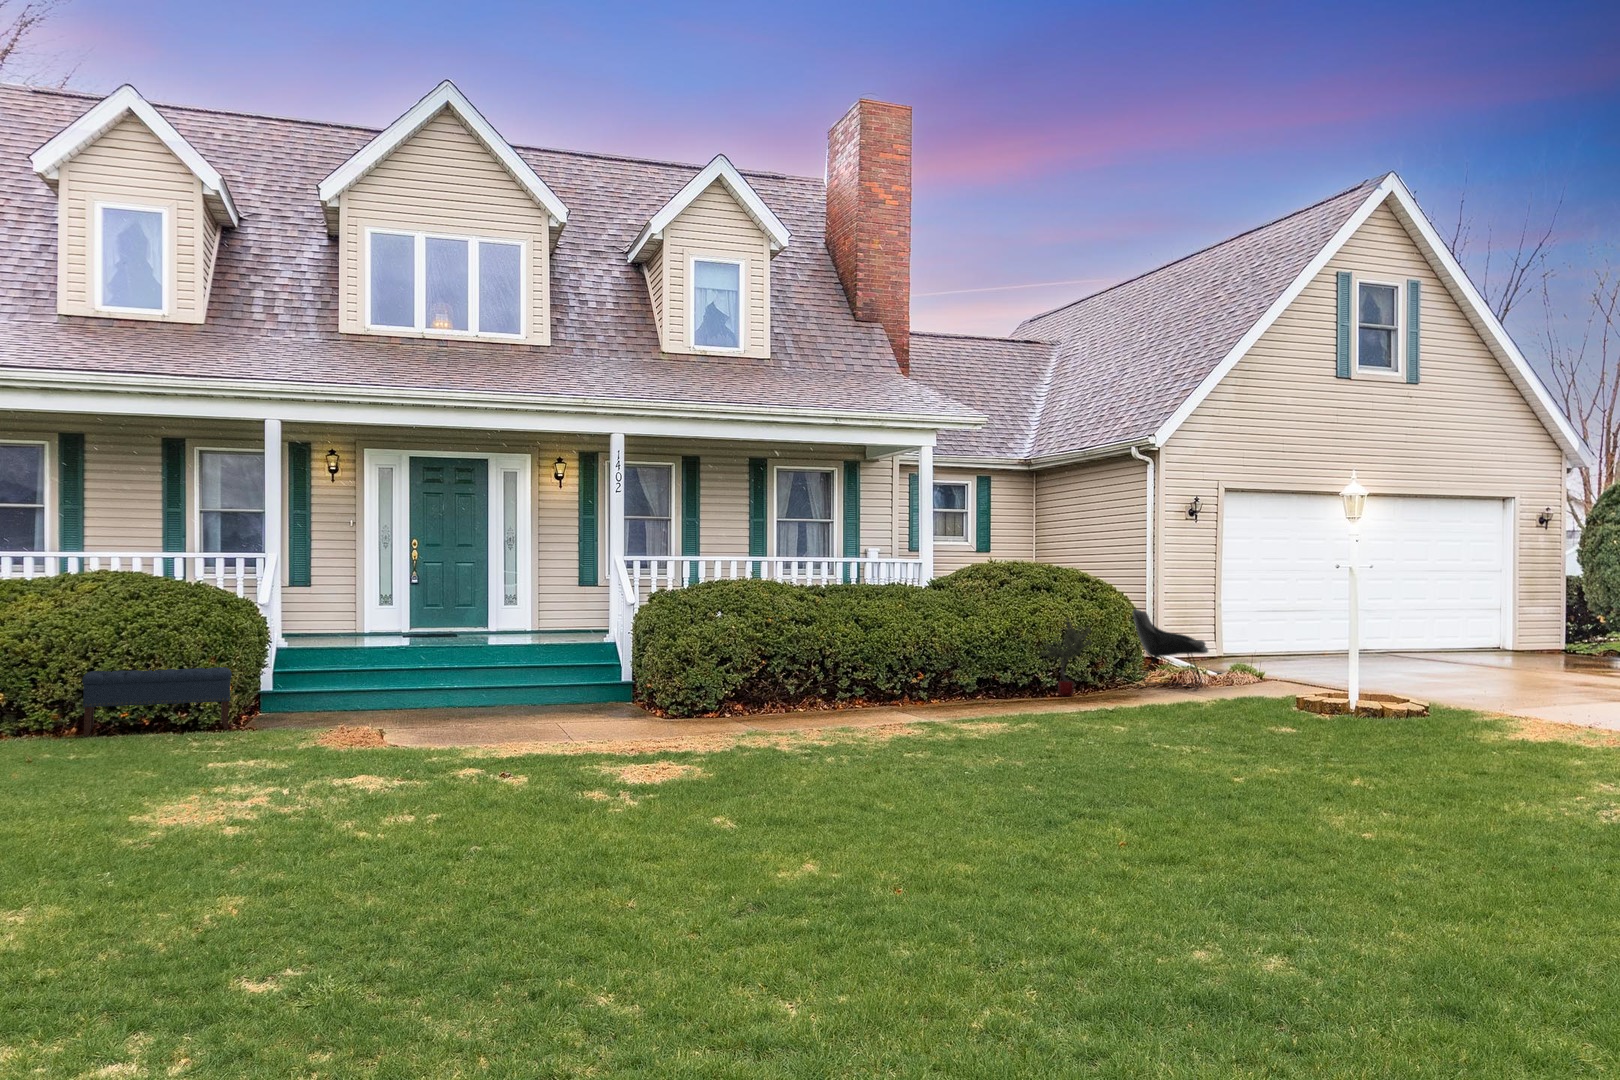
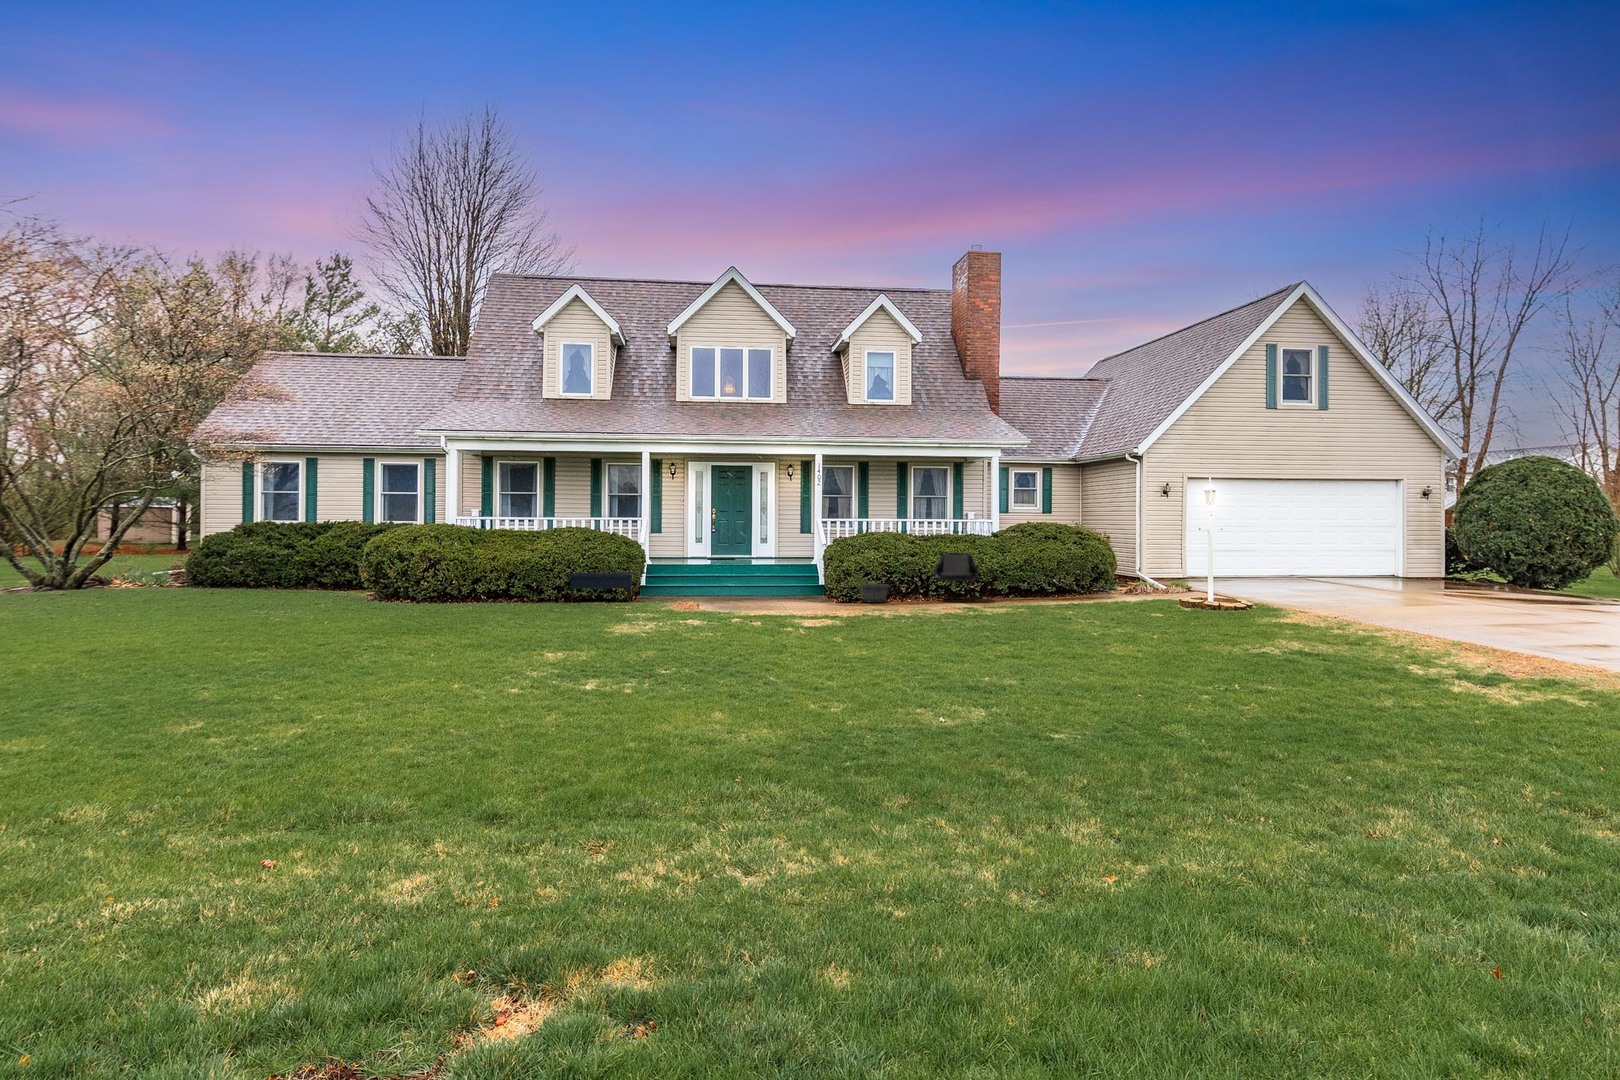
lounge chair: present [1132,609,1208,690] -> present [934,552,979,601]
potted tree: present [1041,618,1091,696] -> none [1042,555,1075,598]
wooden bucket: none [716,668,770,717] -> present [861,583,888,603]

